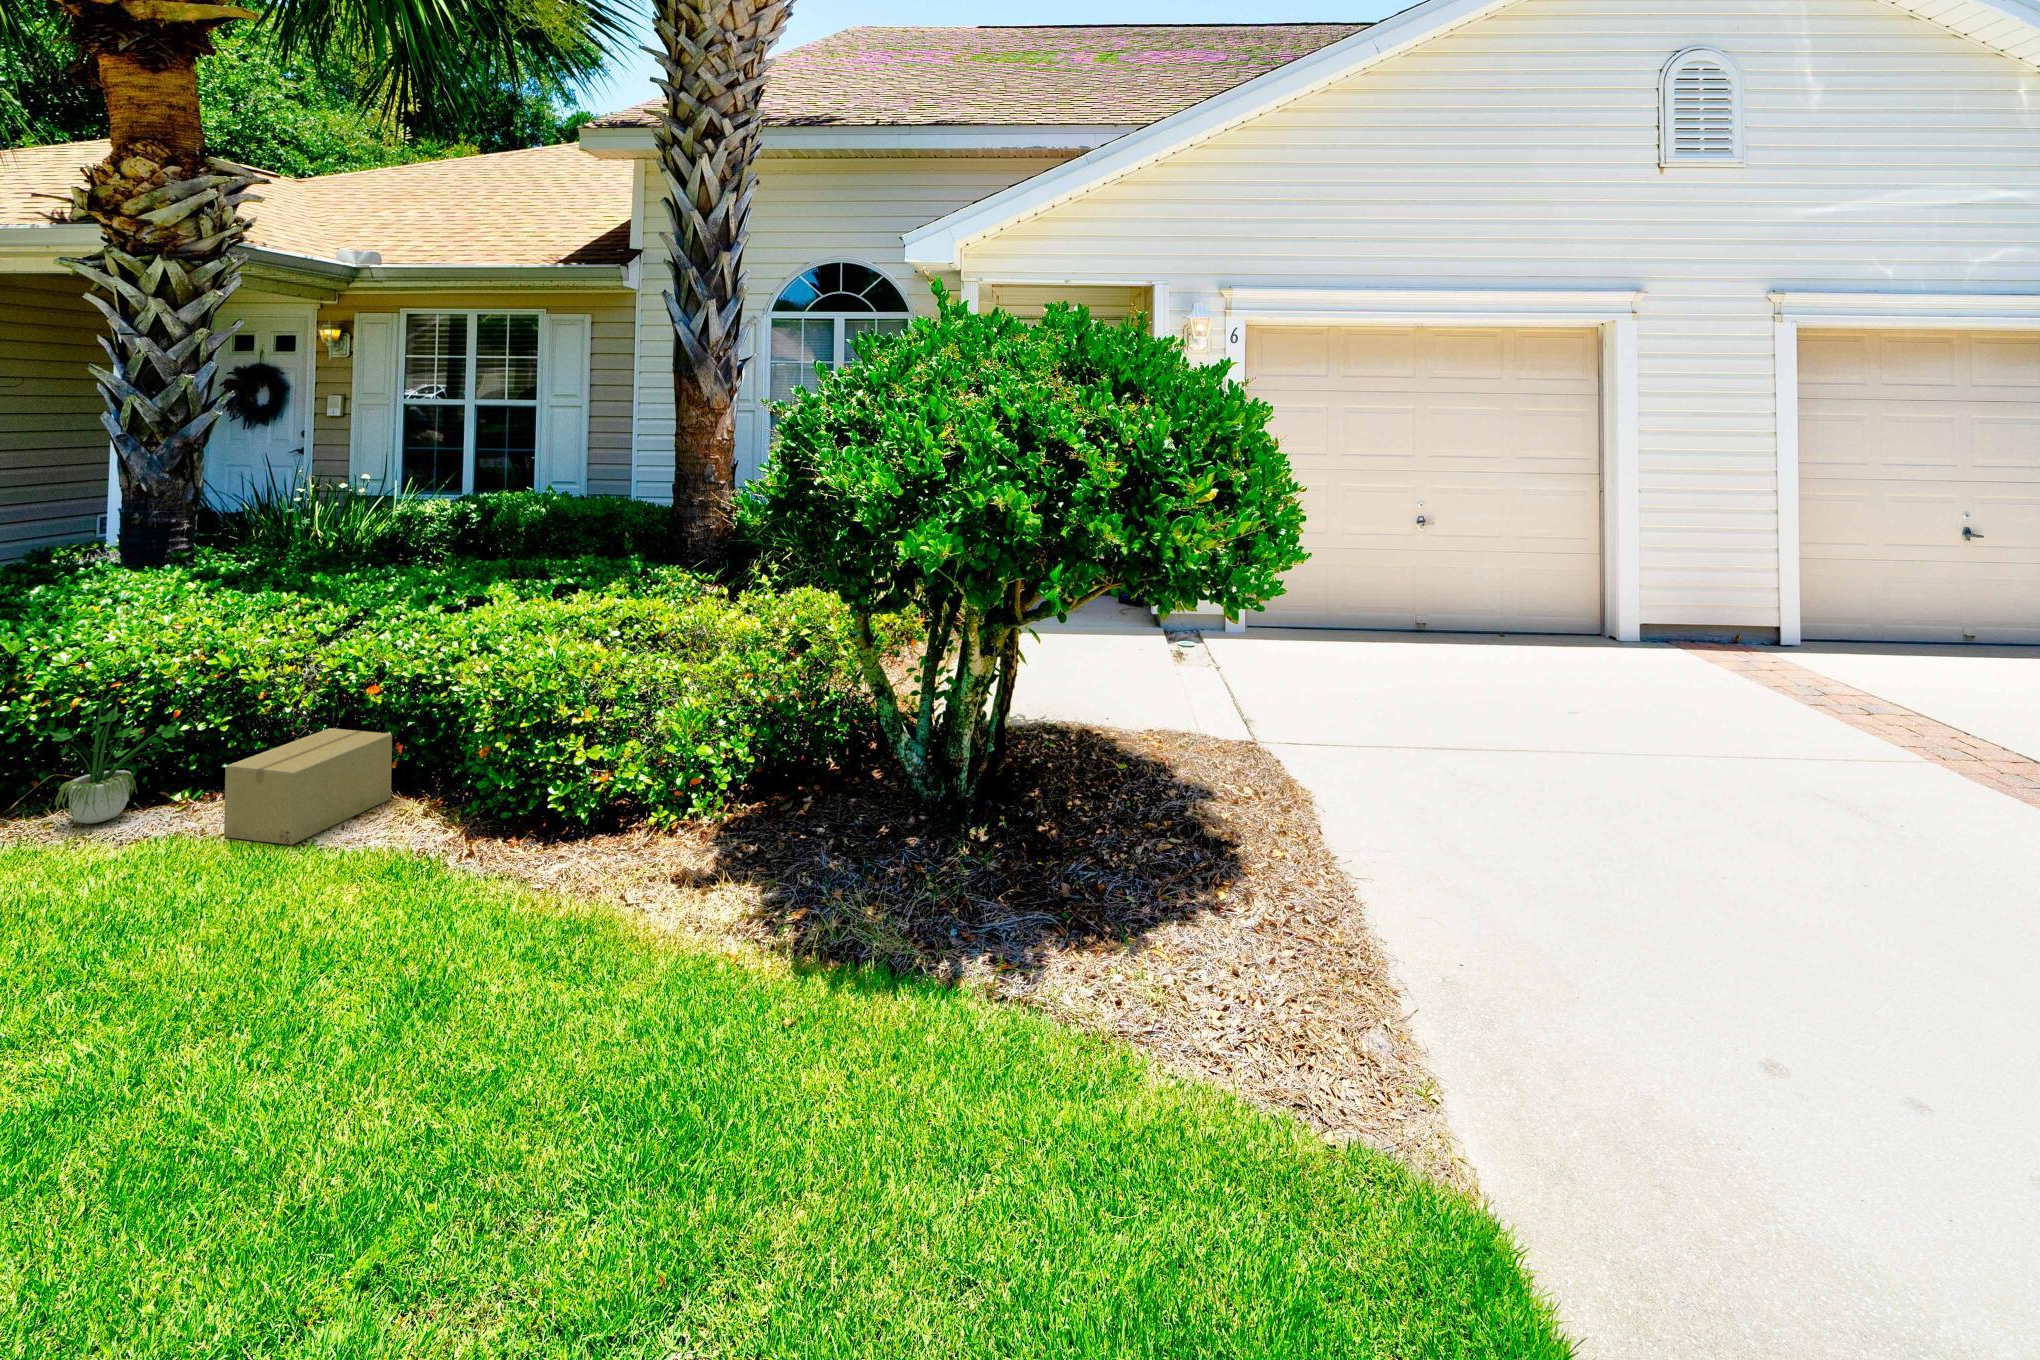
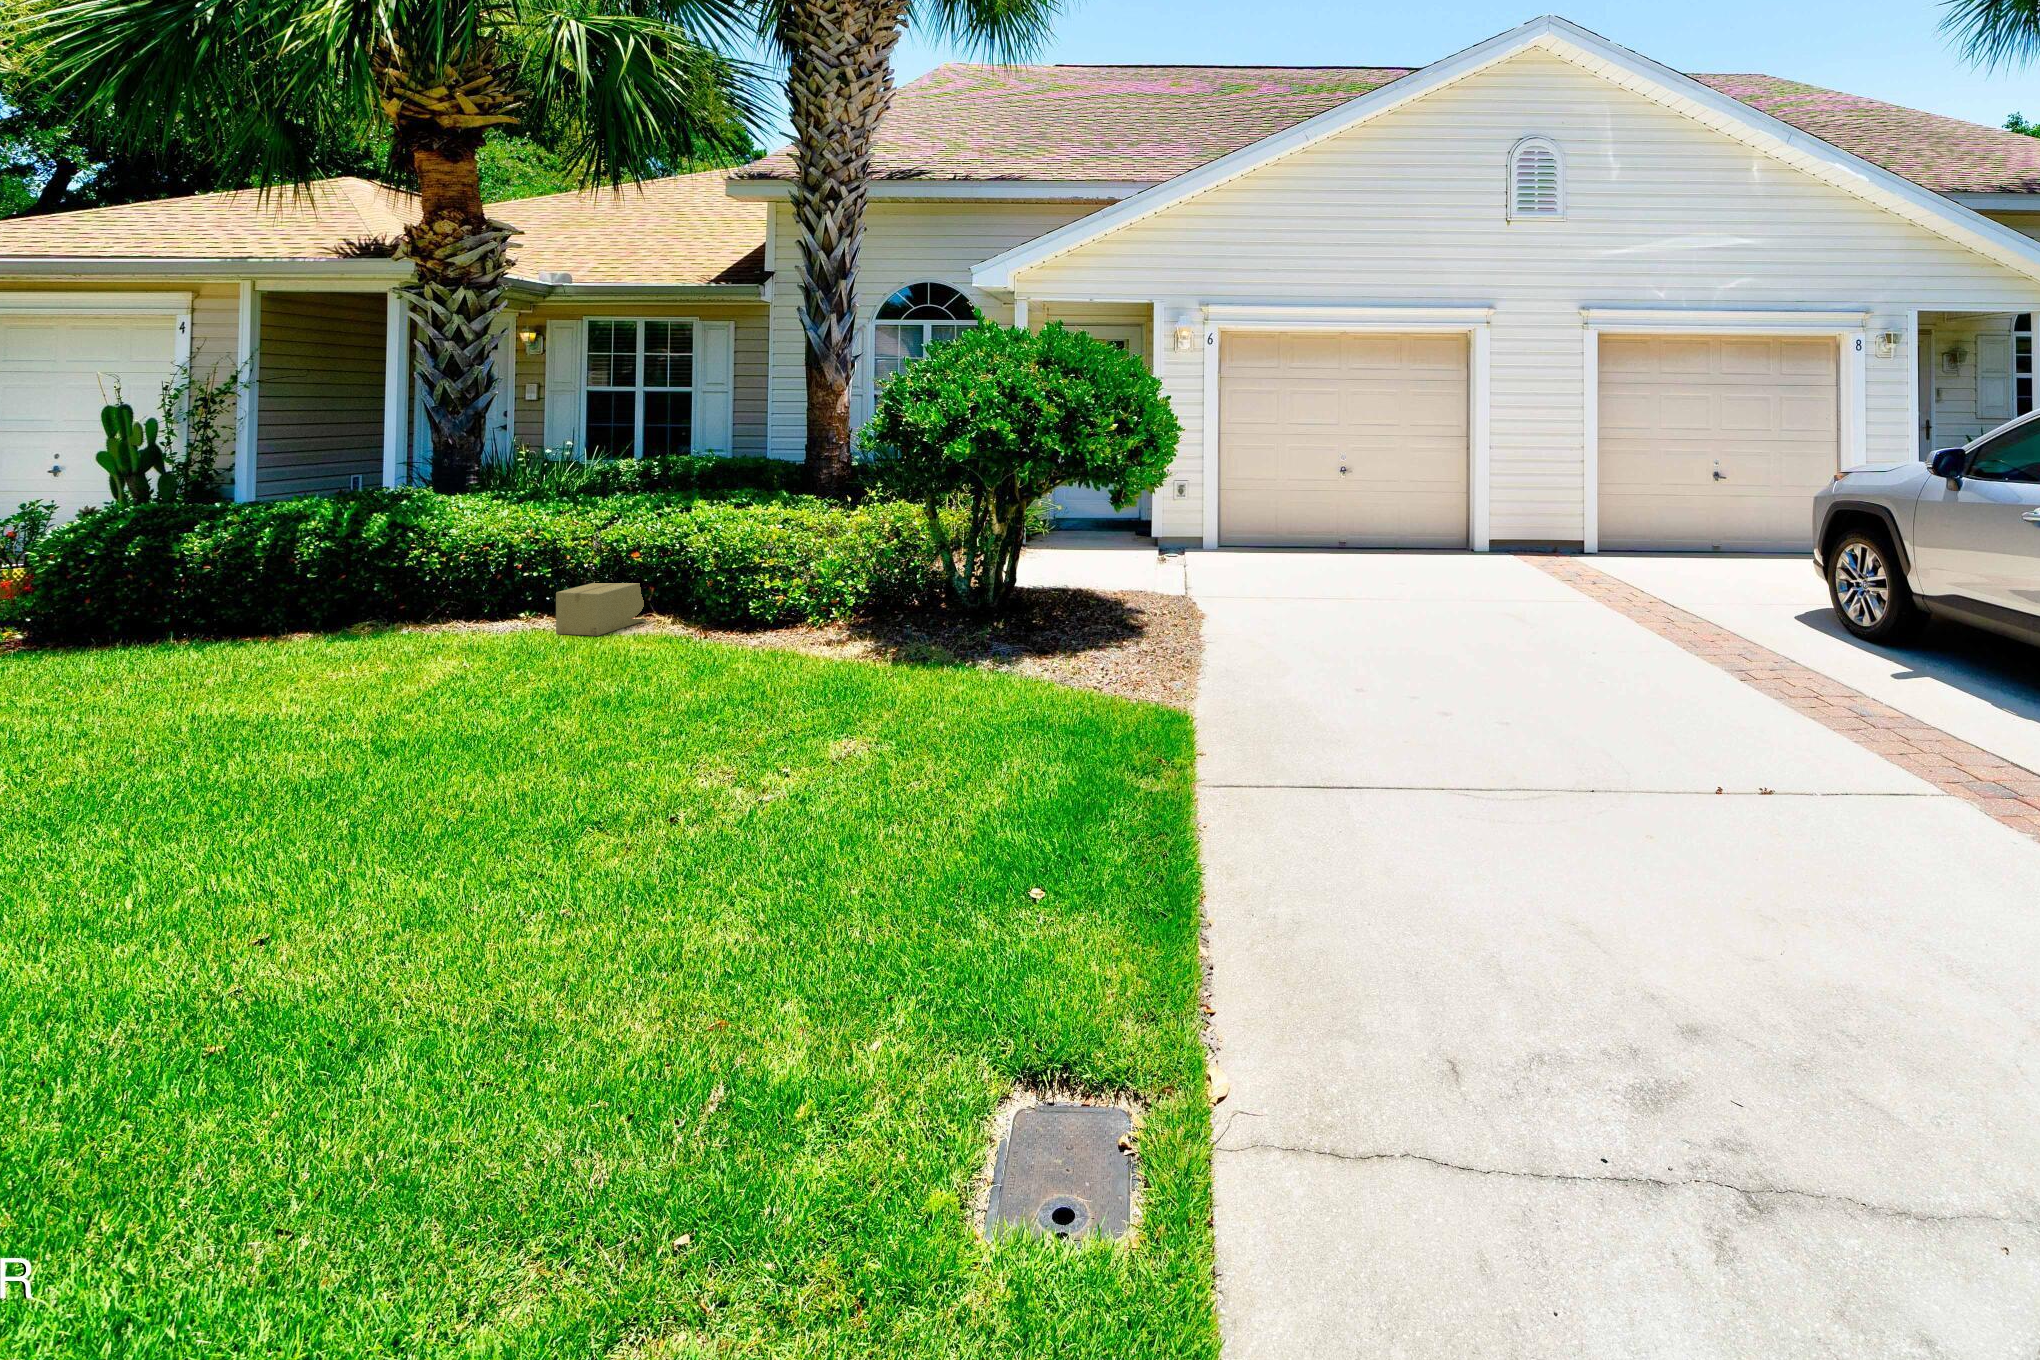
potted plant: present [50,689,193,823] -> none [446,546,533,630]

